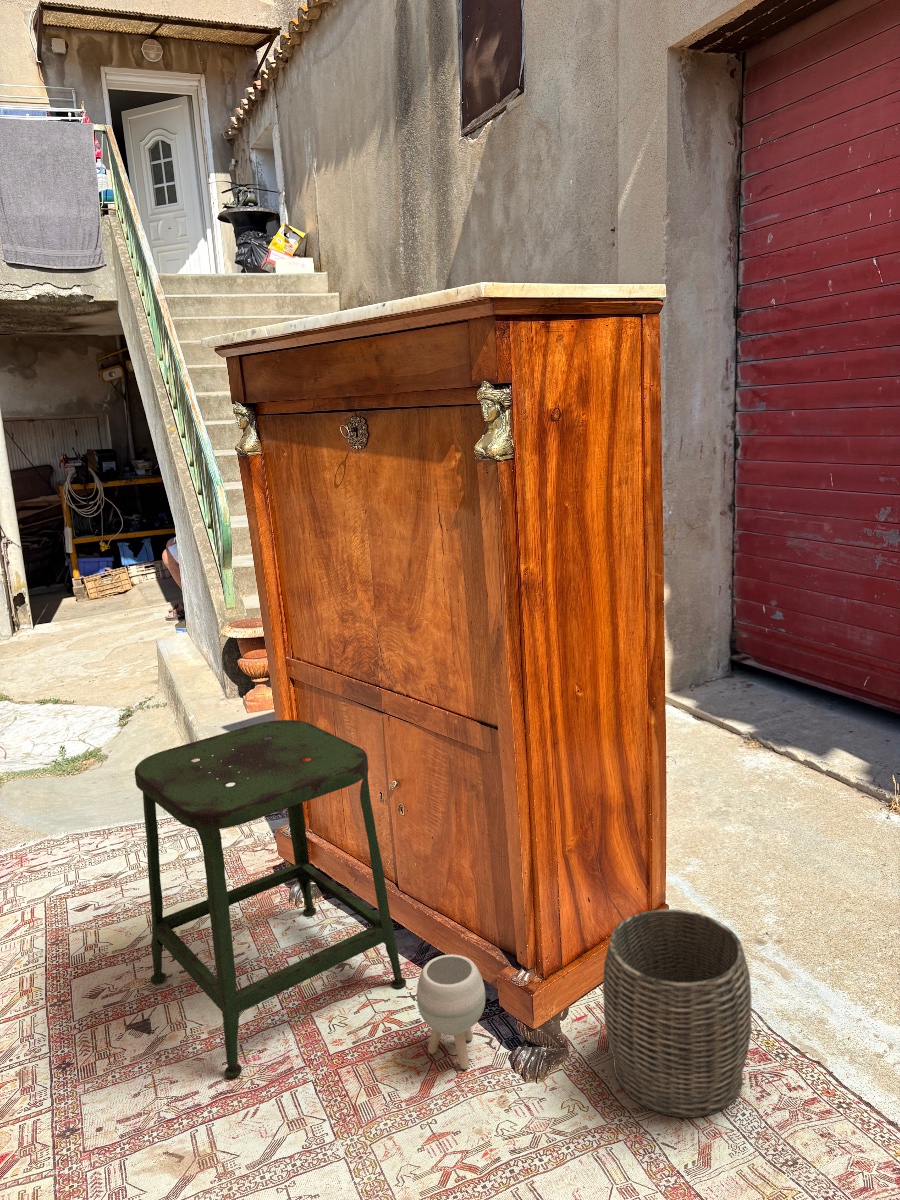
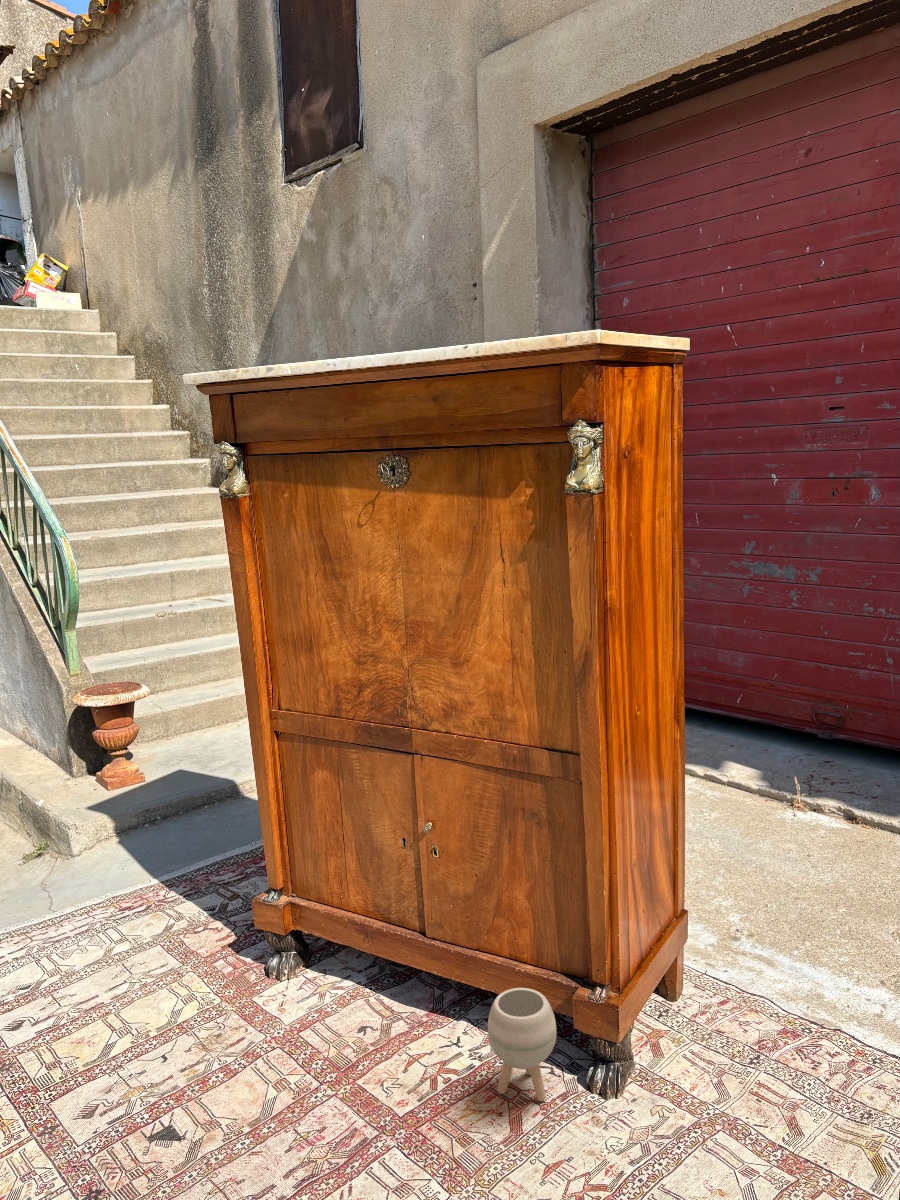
stool: present [135,720,406,1078] -> none [148,776,438,1163]
woven basket: present [603,909,751,1118] -> none [664,910,803,1100]

